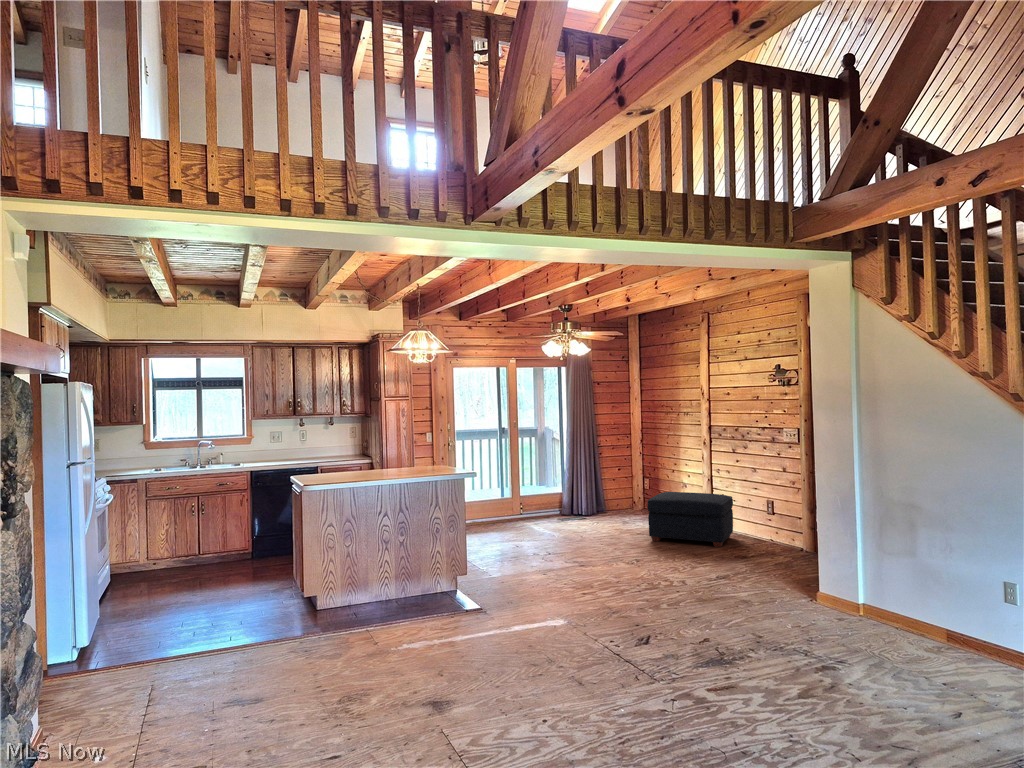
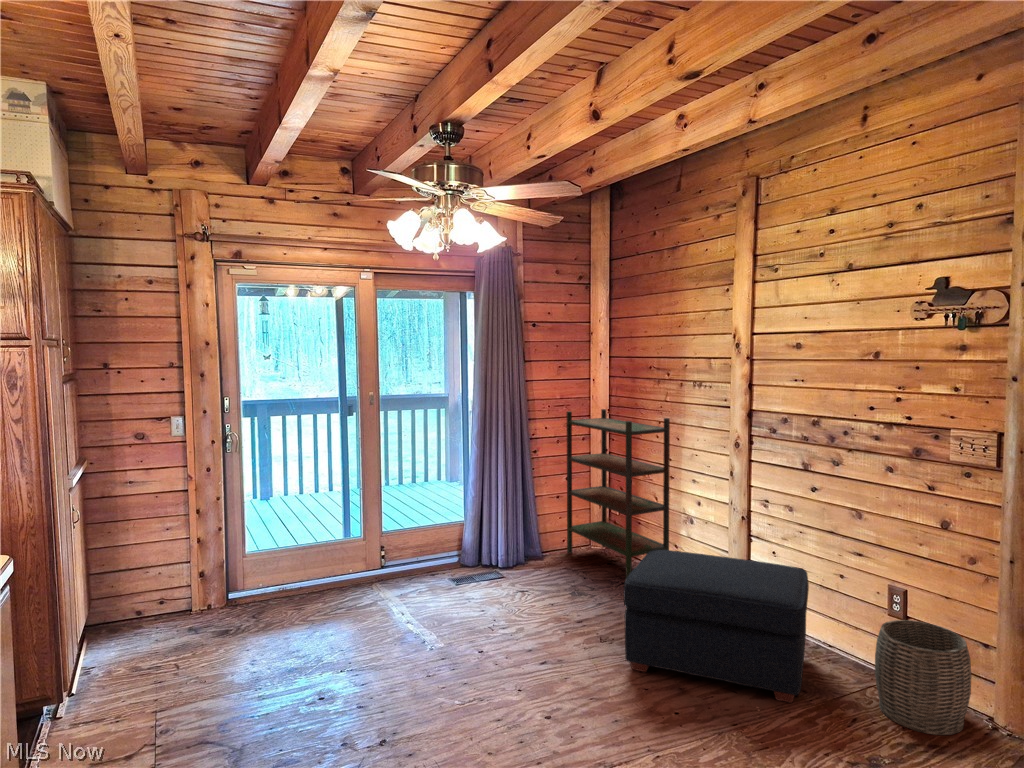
bookshelf: none [617,430,676,520] -> present [566,409,670,578]
woven basket: none [755,512,793,553] -> present [875,620,971,735]

